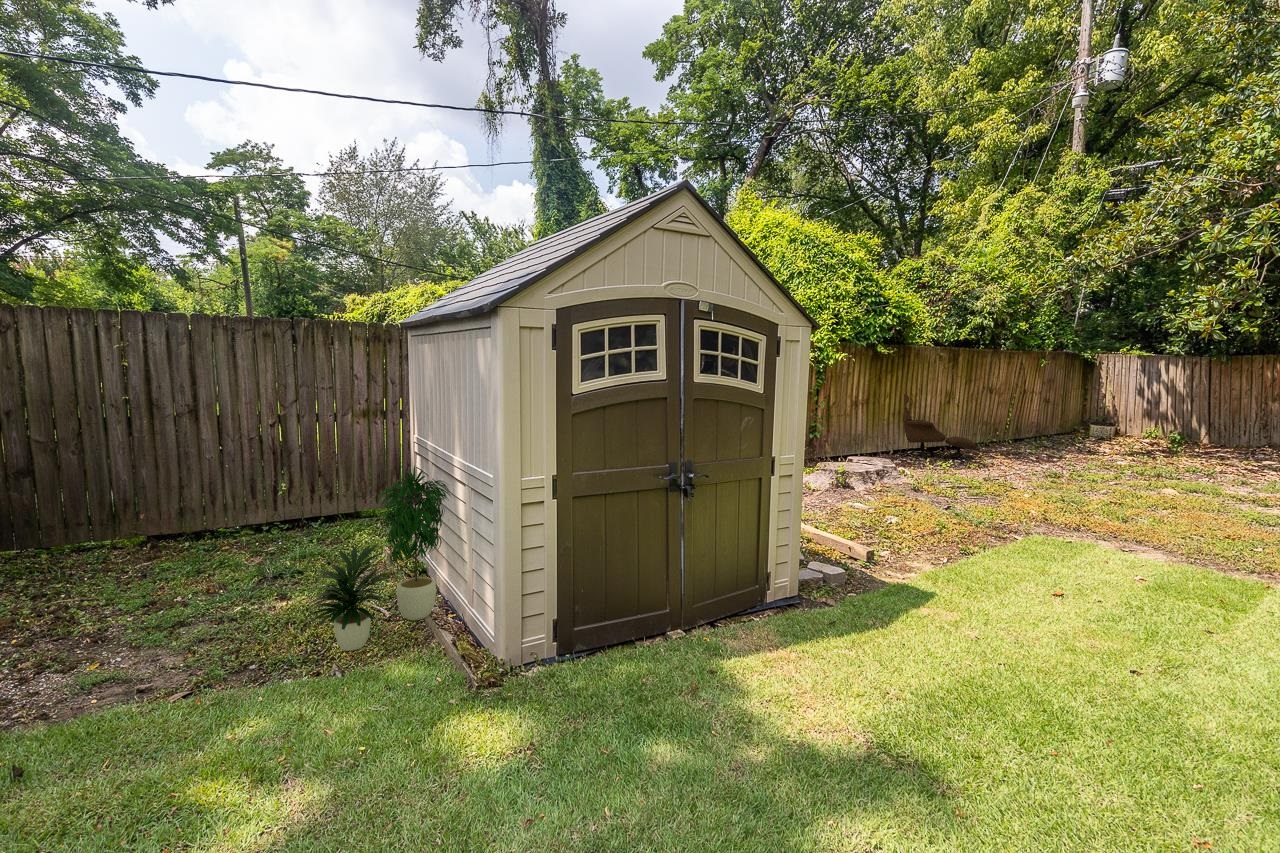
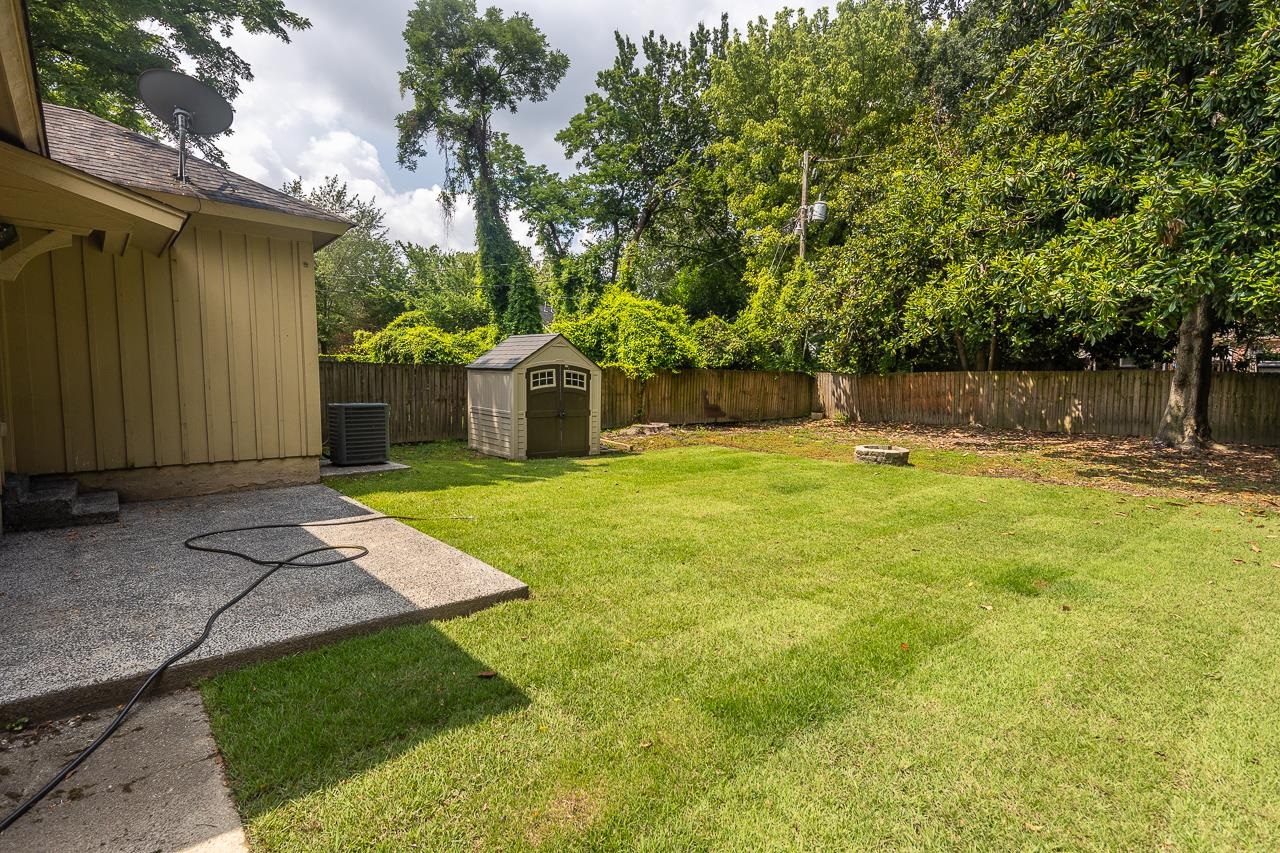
potted plant: present [307,465,450,651] -> none [461,411,494,459]

